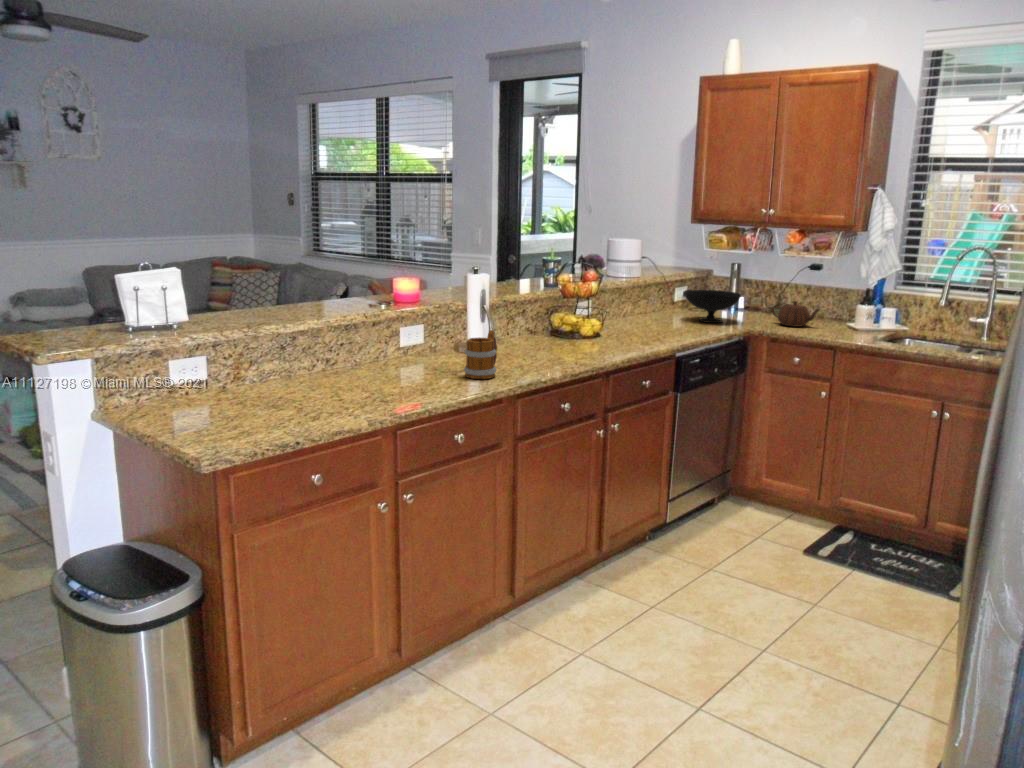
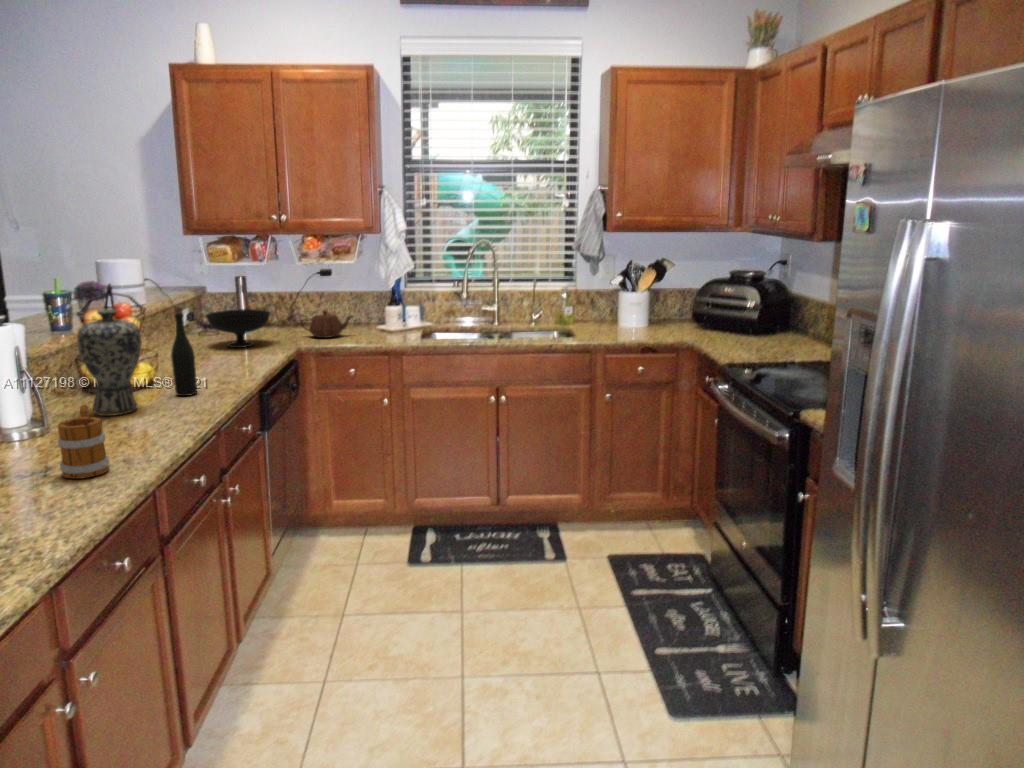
vase: none [534,269,578,350] -> present [77,309,142,416]
bottle: none [606,275,624,347] -> present [171,306,197,396]

